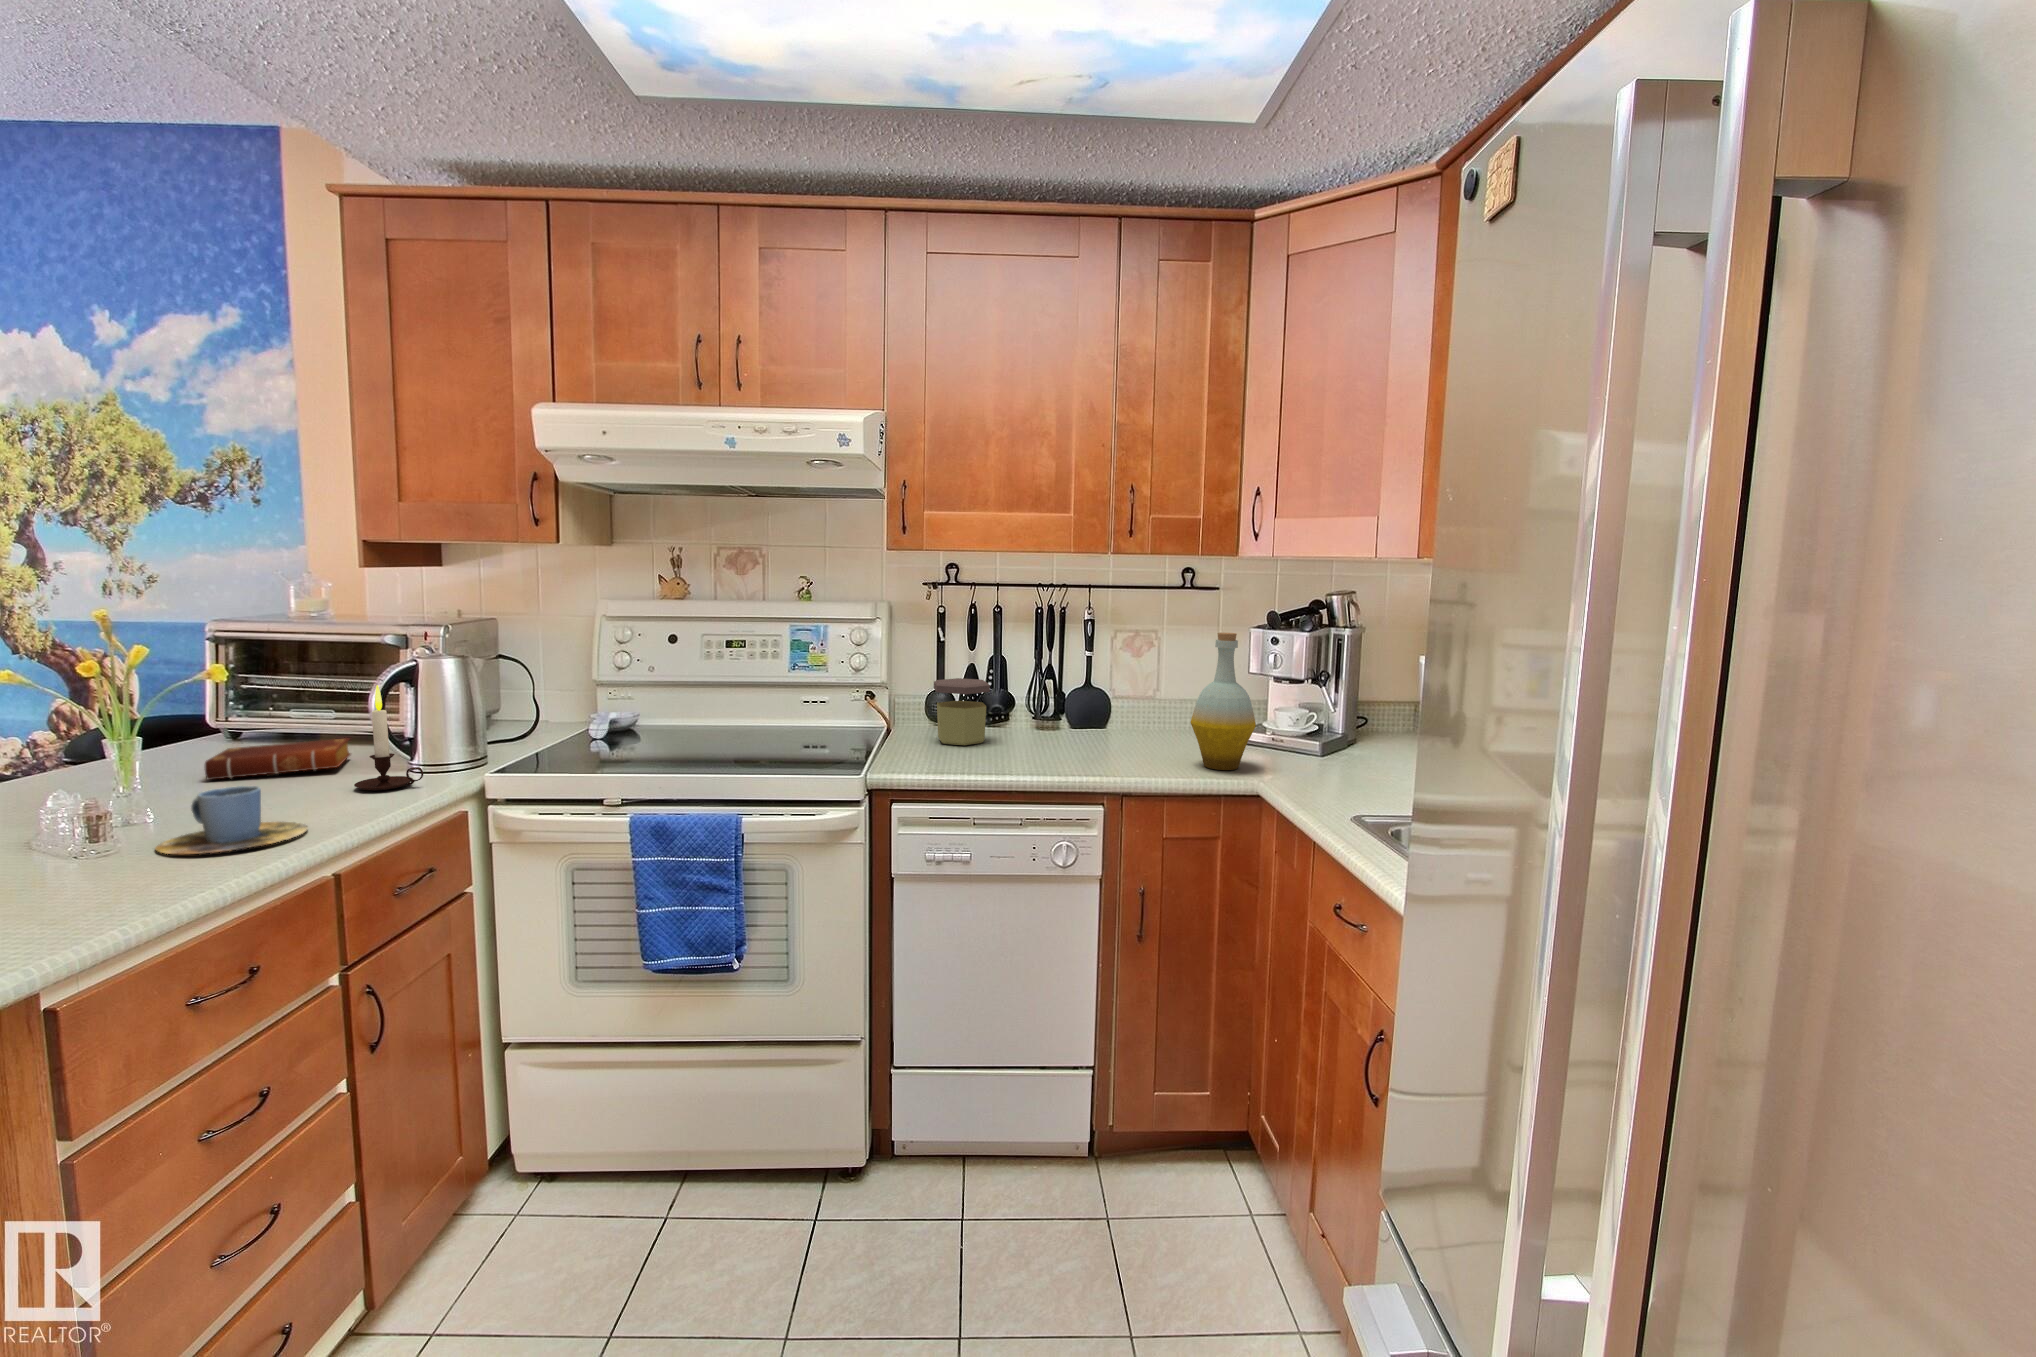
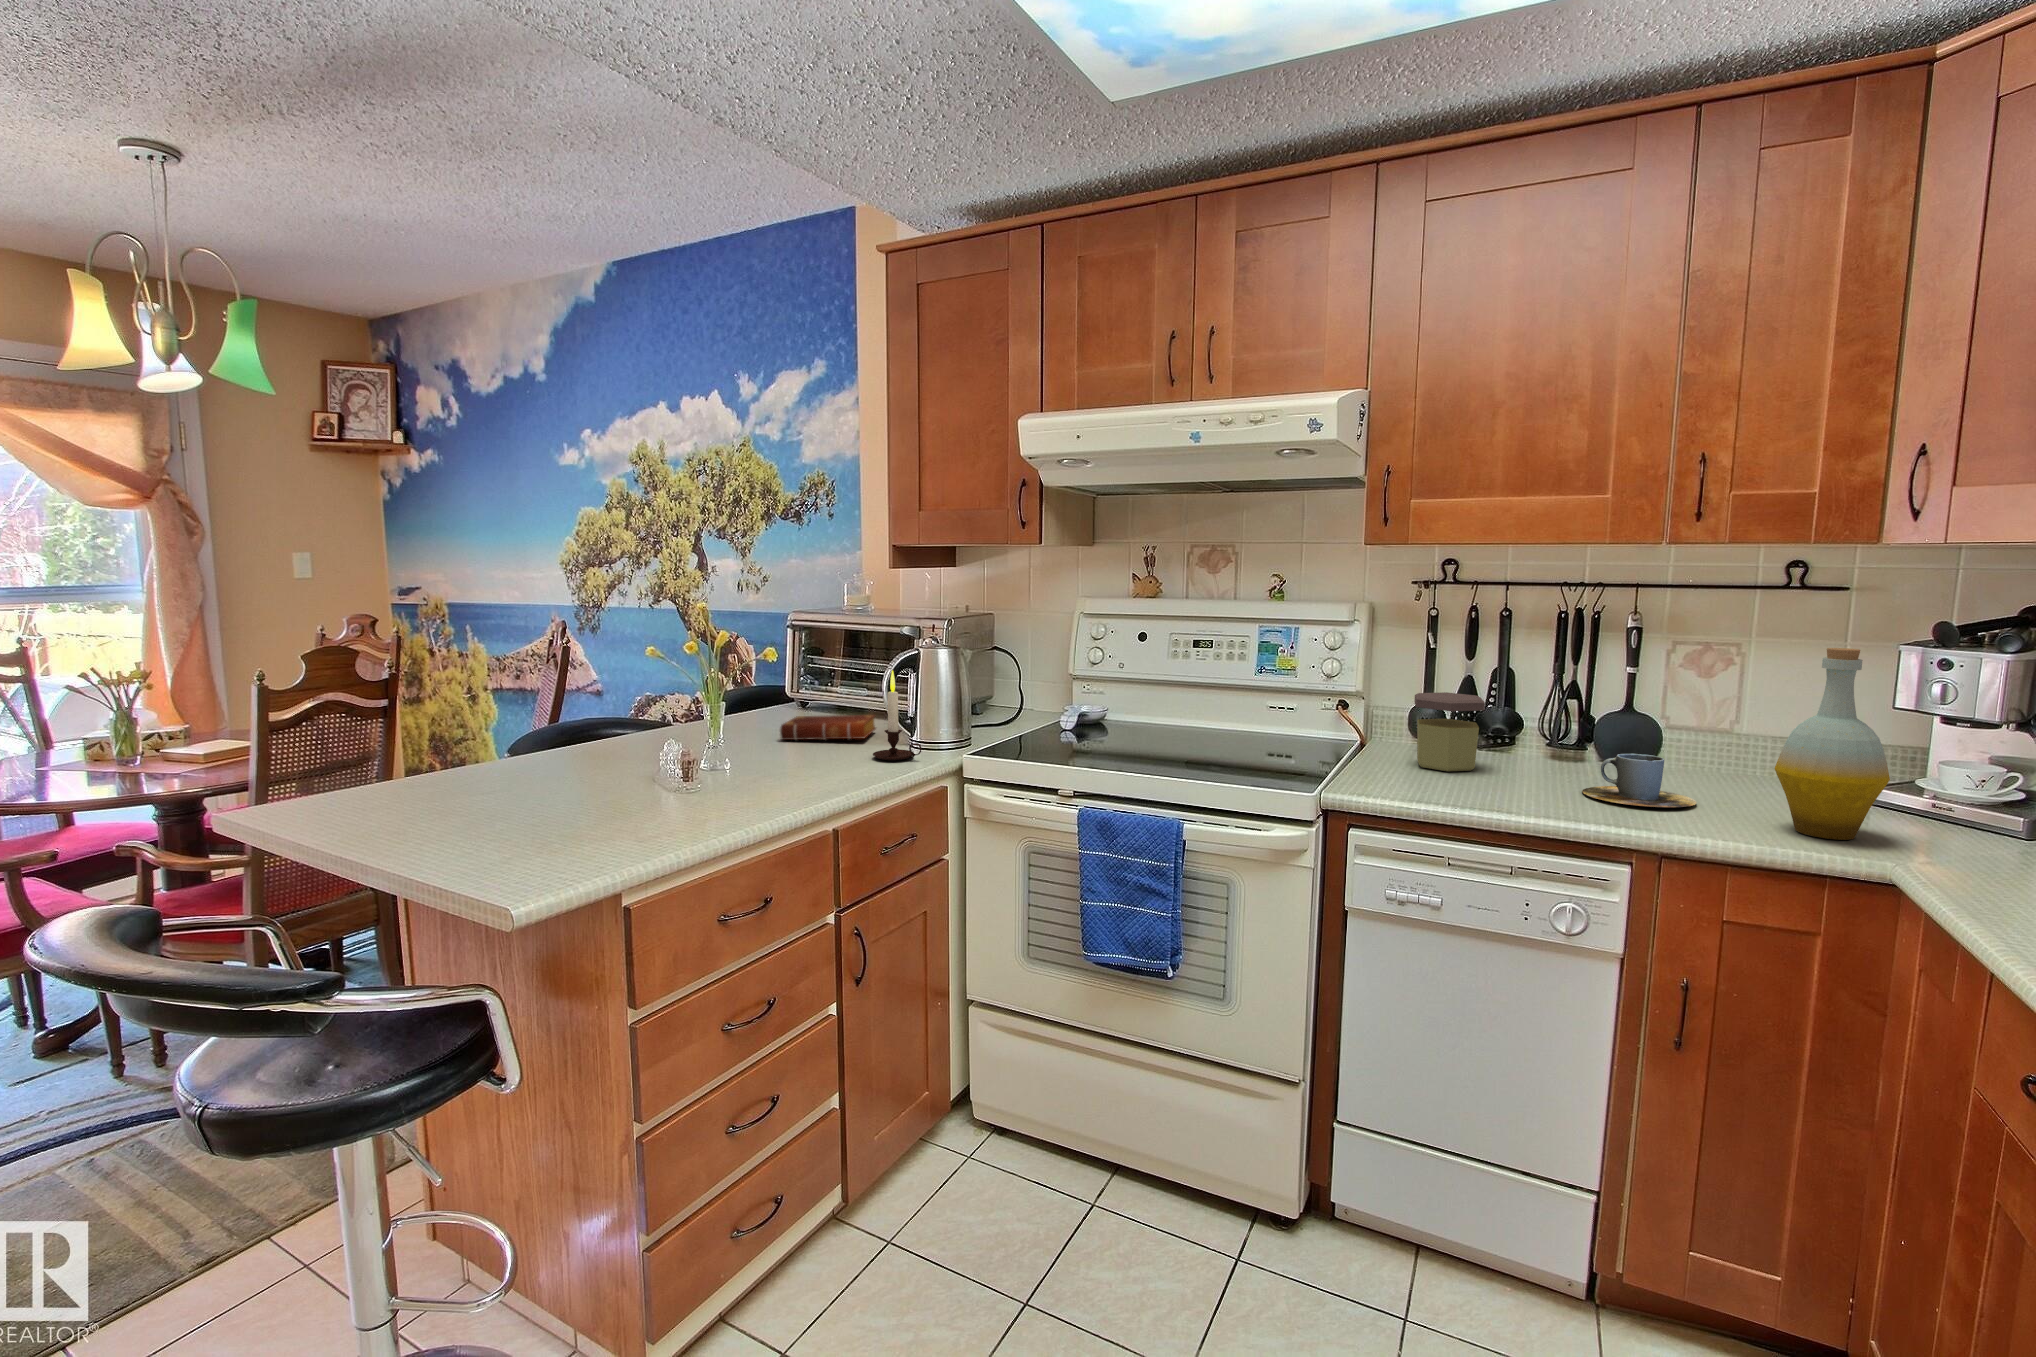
cup: present [155,786,308,854] -> present [1582,754,1697,807]

